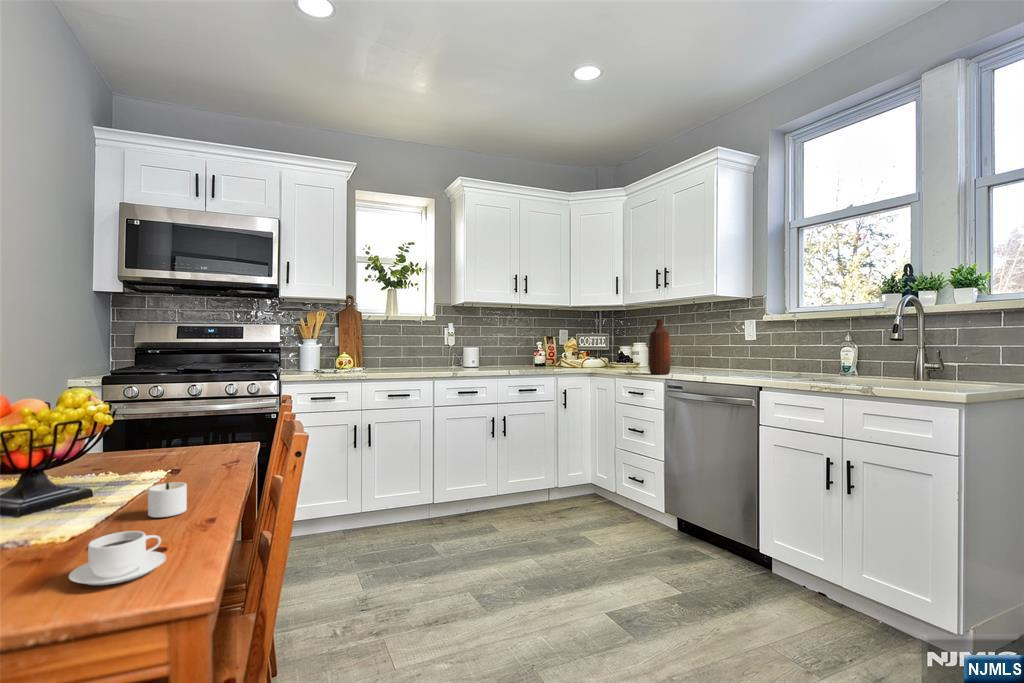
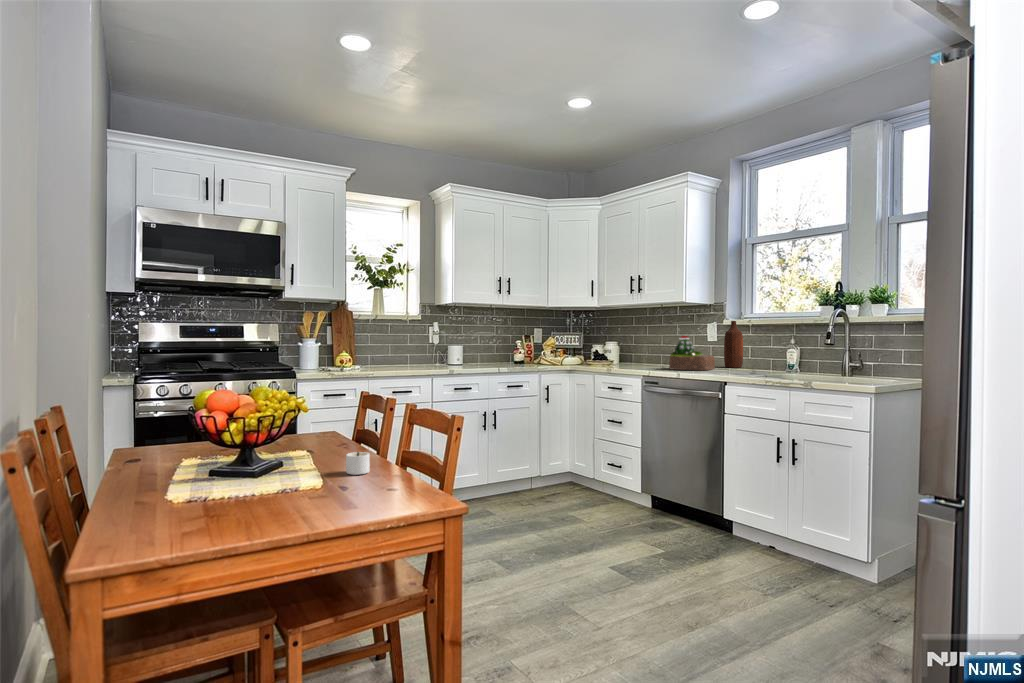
bottle: present [649,319,671,374] -> present [724,321,743,368]
succulent plant: none [698,334,752,373] -> present [669,336,715,370]
coffee cup: present [69,531,166,585] -> none [362,474,411,503]

